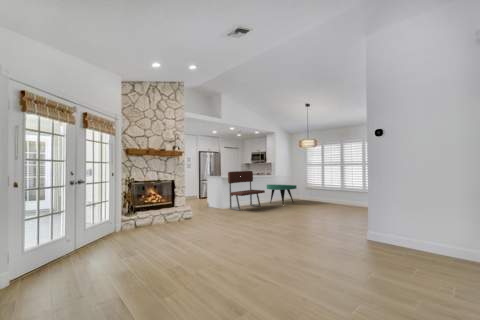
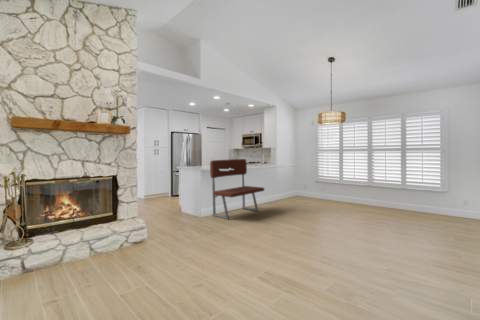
coffee table: present [267,185,296,203] -> none [265,178,307,207]

